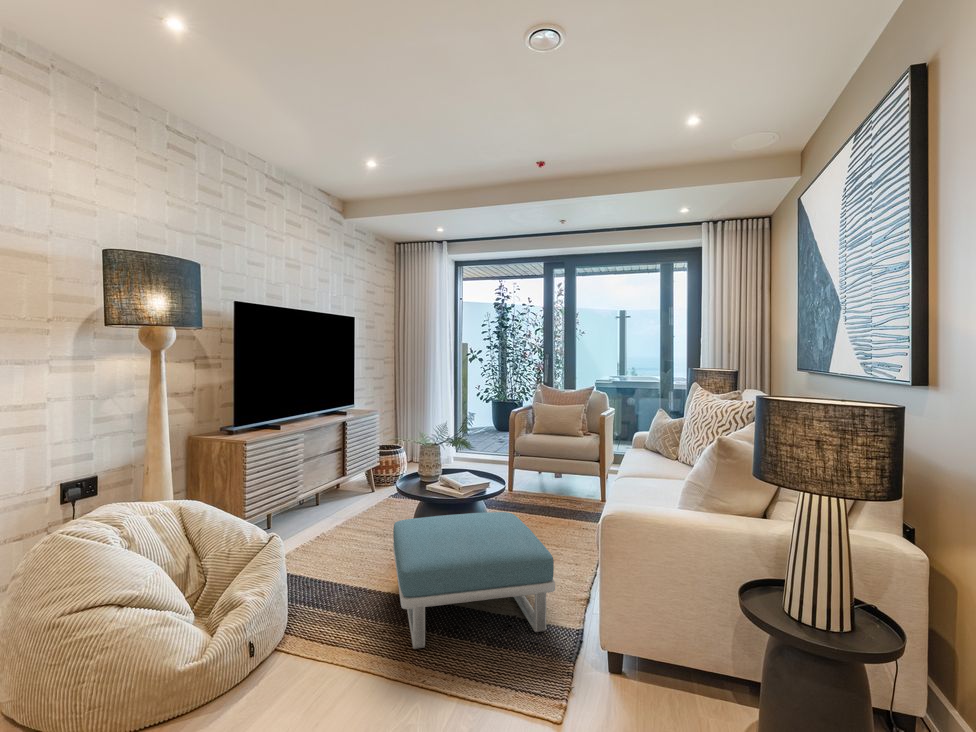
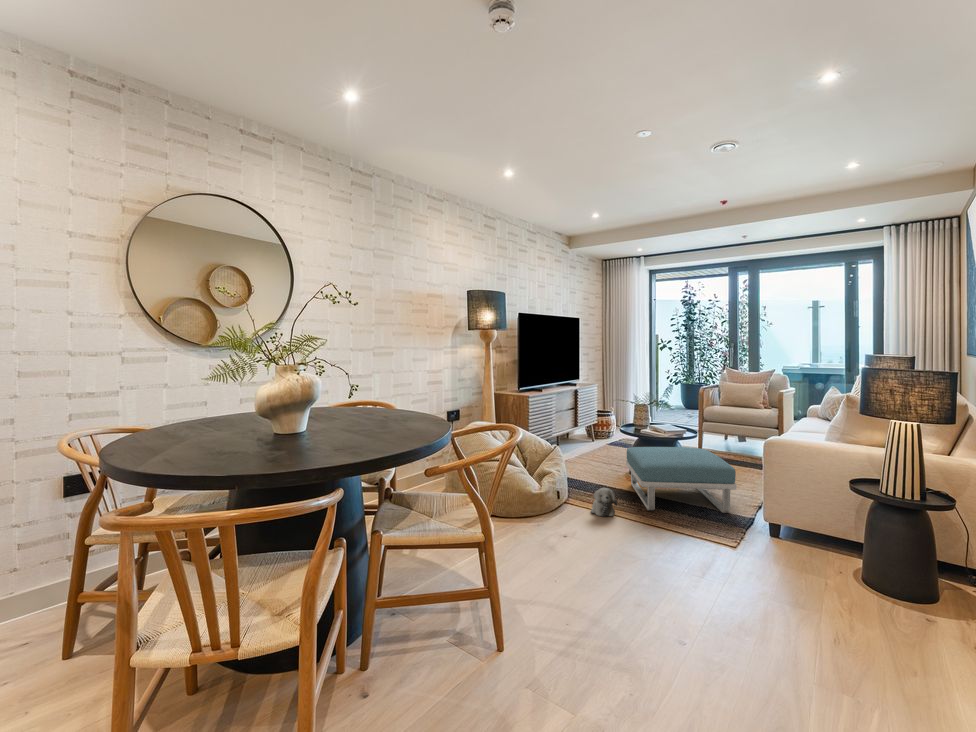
plush toy: none [304,623,356,685] -> present [591,488,617,516]

